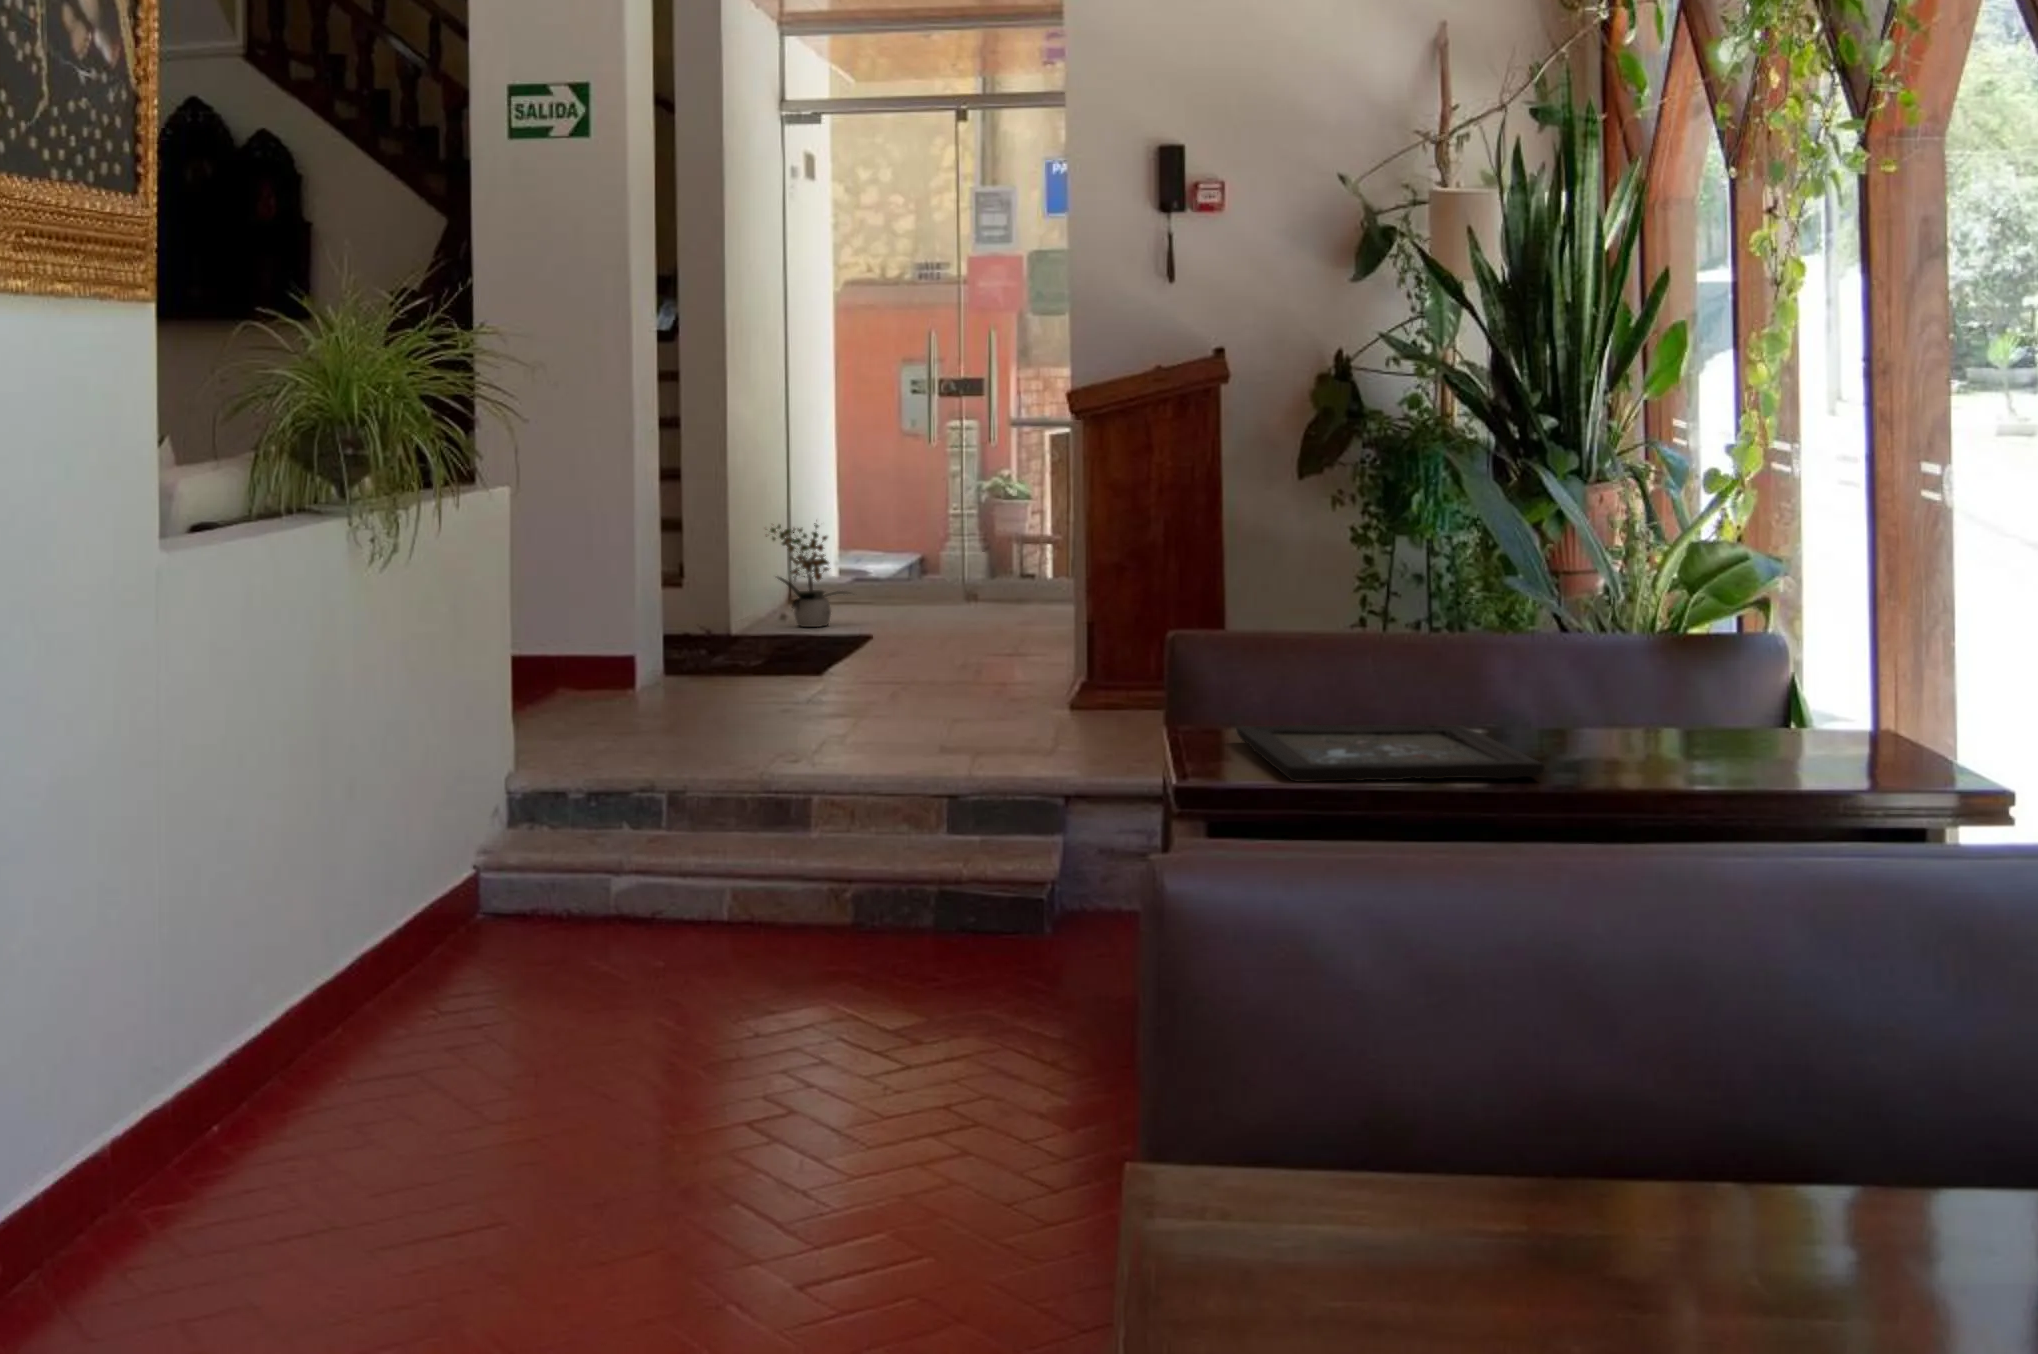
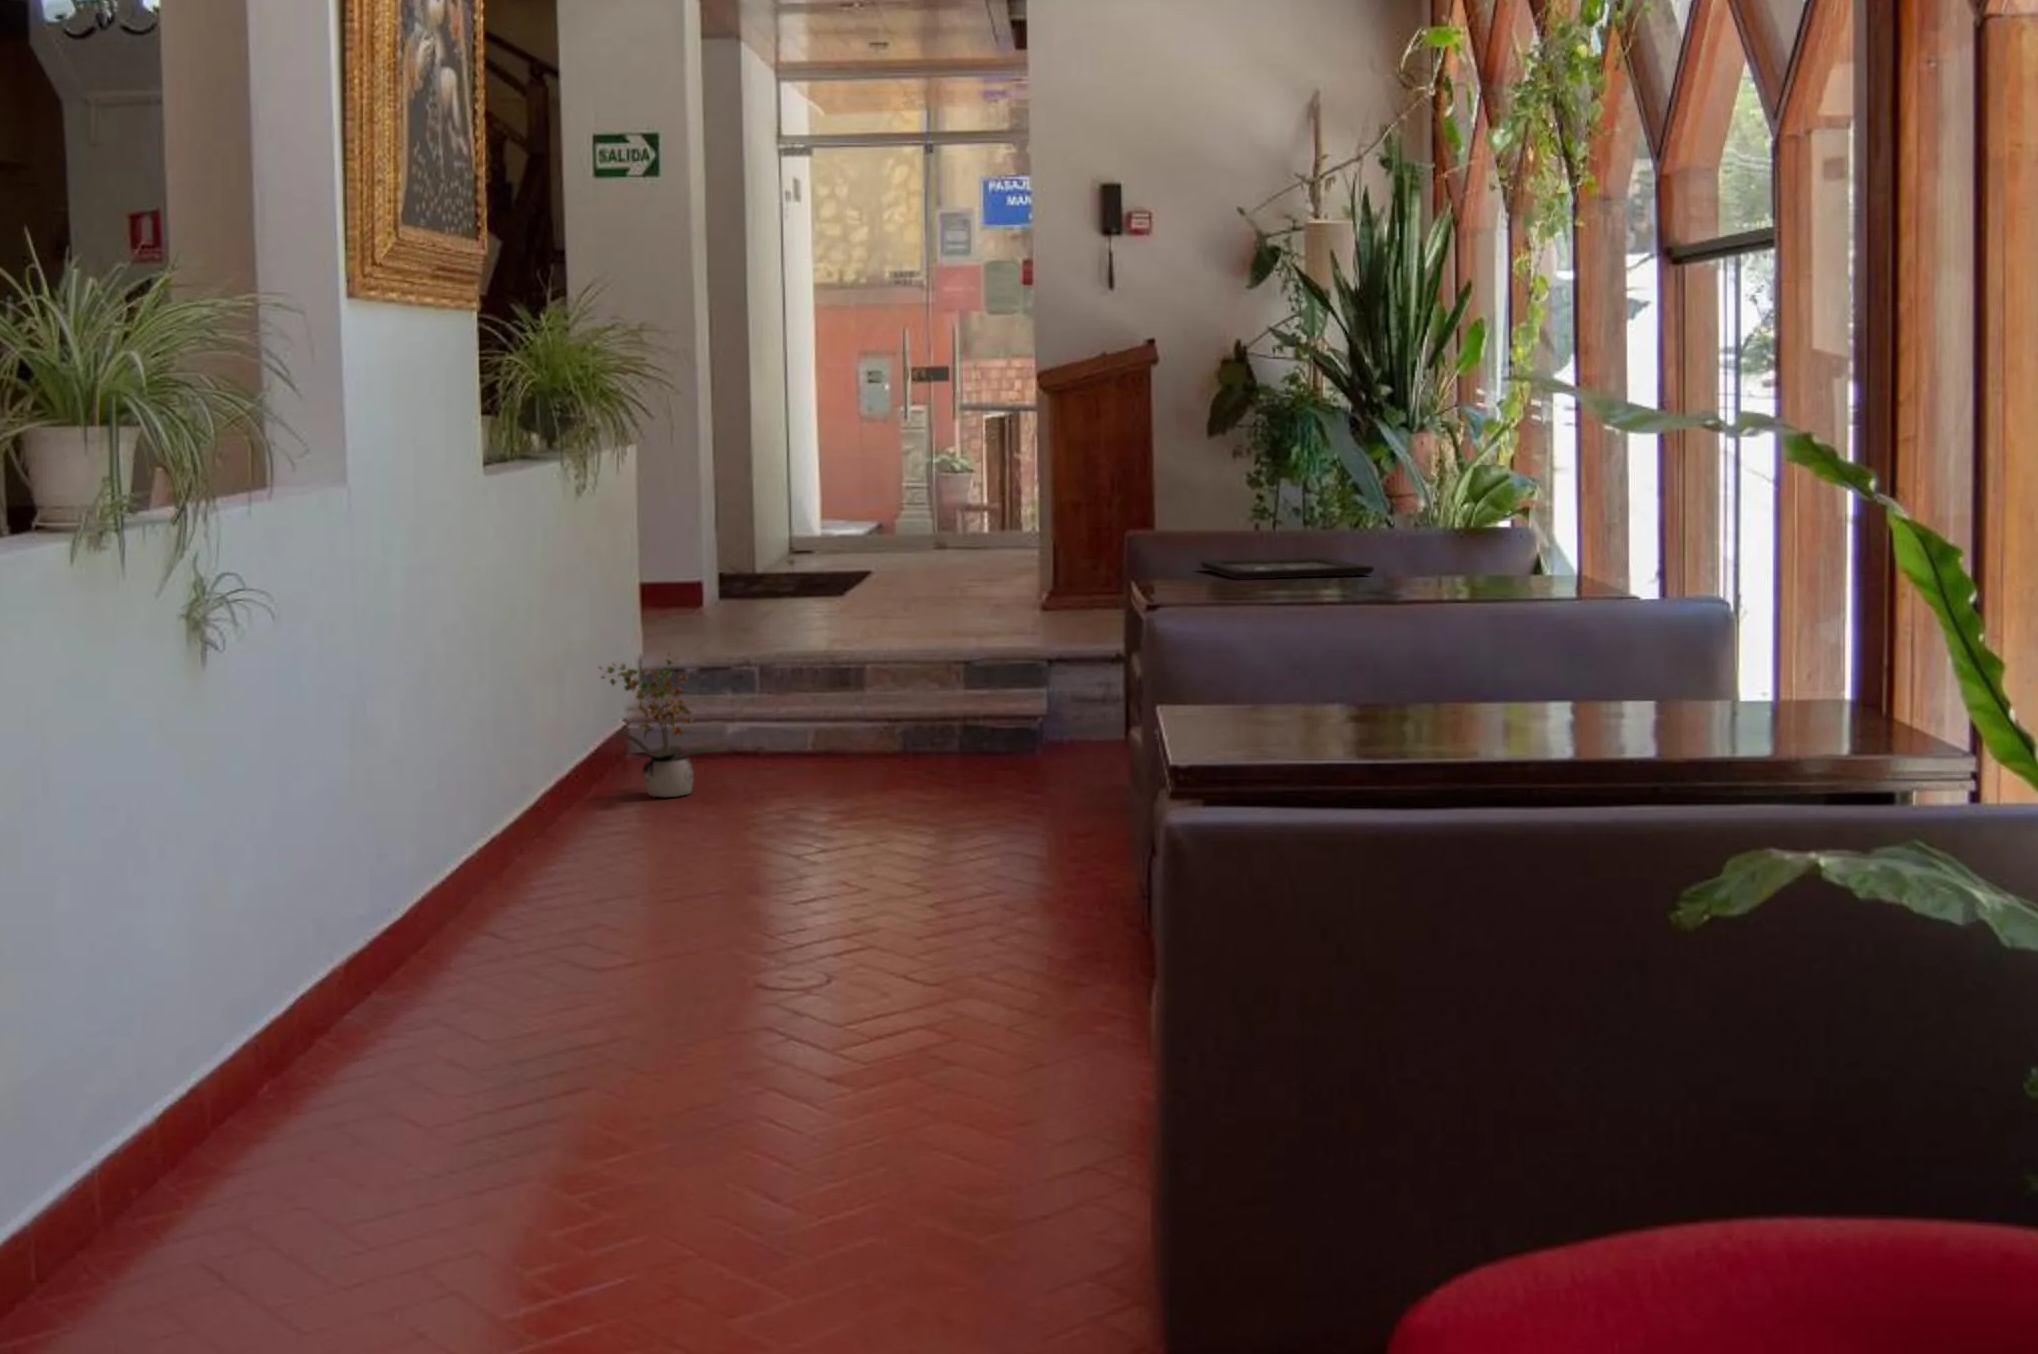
potted plant: present [770,523,848,627] -> present [599,659,723,797]

